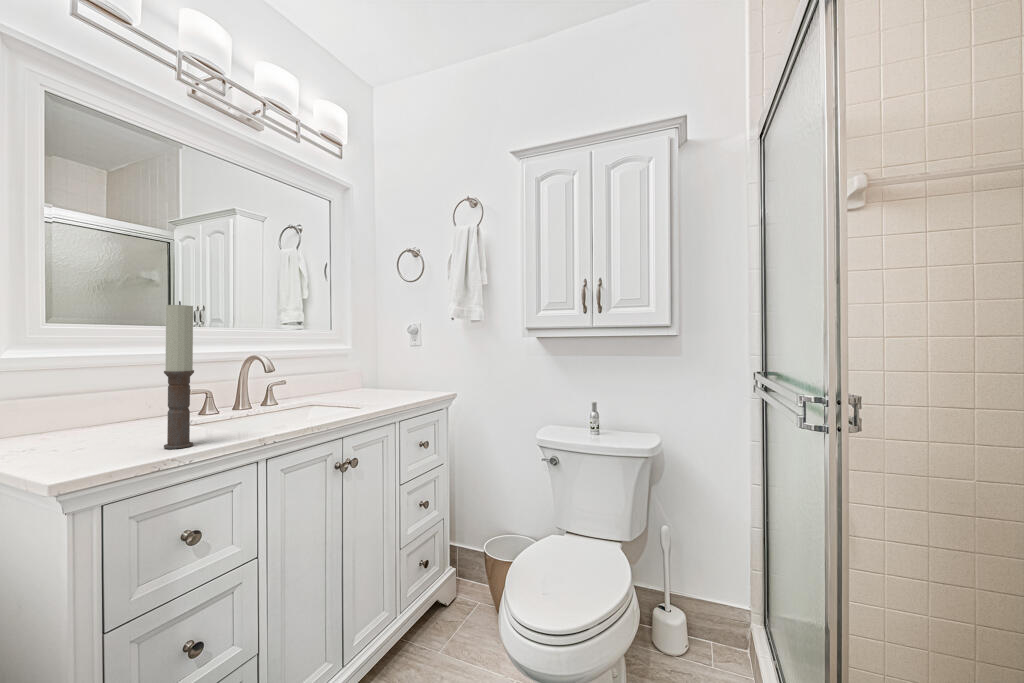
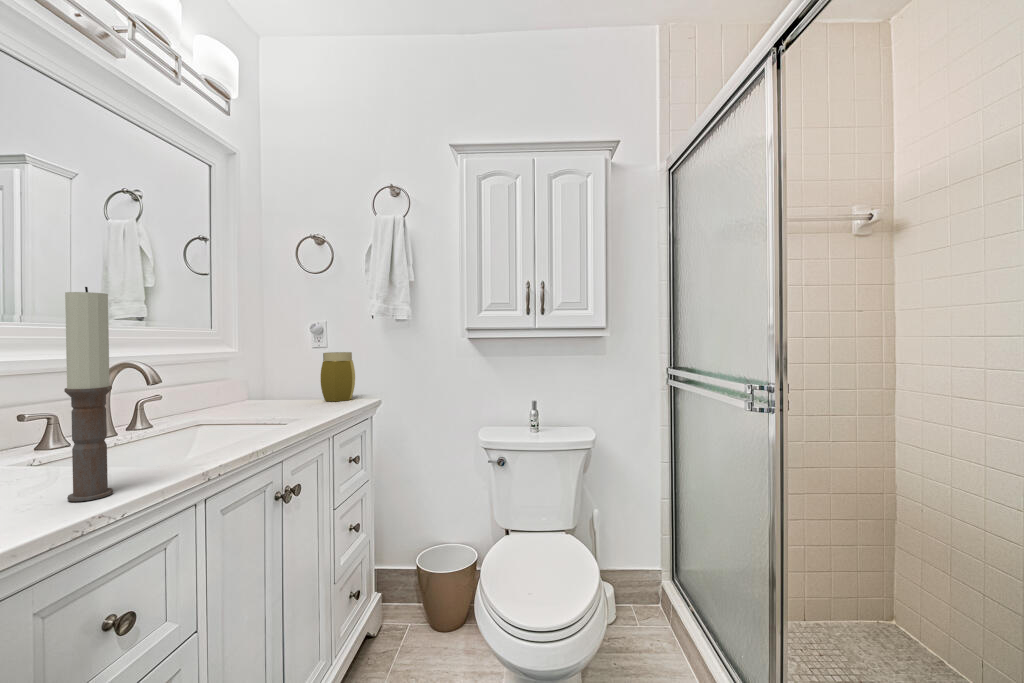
jar: none [408,353,438,395] -> present [321,352,355,402]

